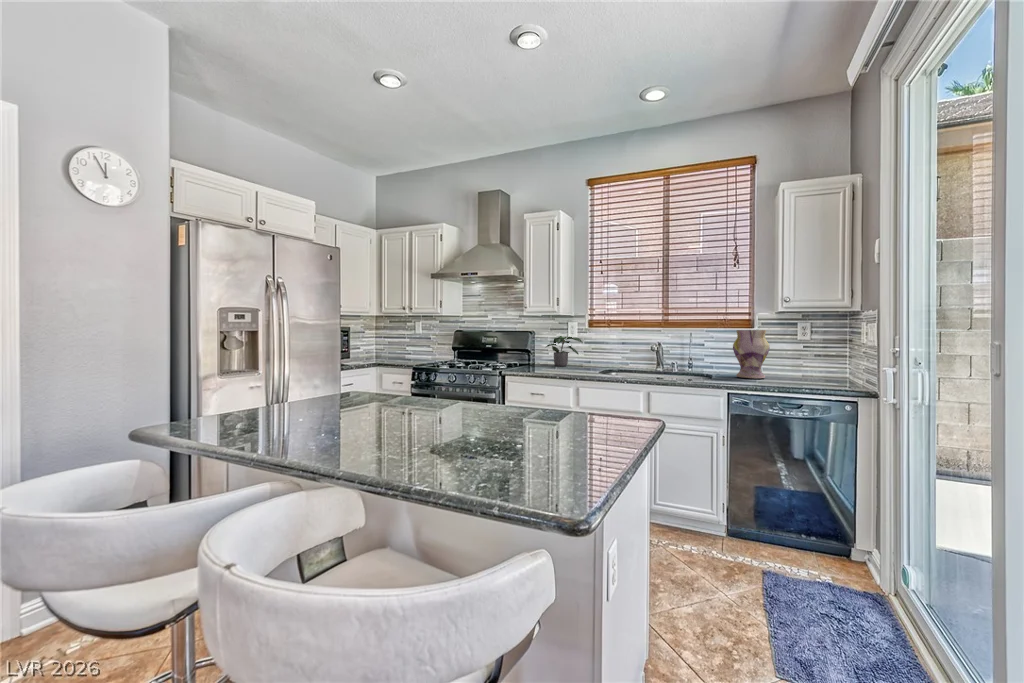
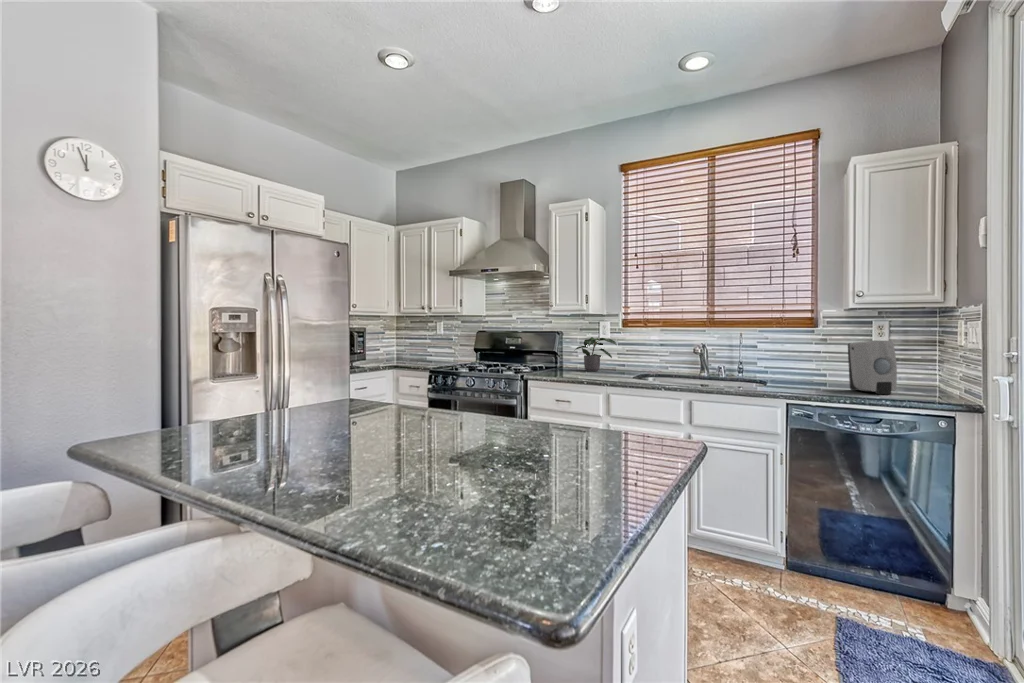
vase: present [733,330,770,379] -> none [792,329,837,386]
soap dispenser: none [778,340,816,385] -> present [848,341,897,394]

